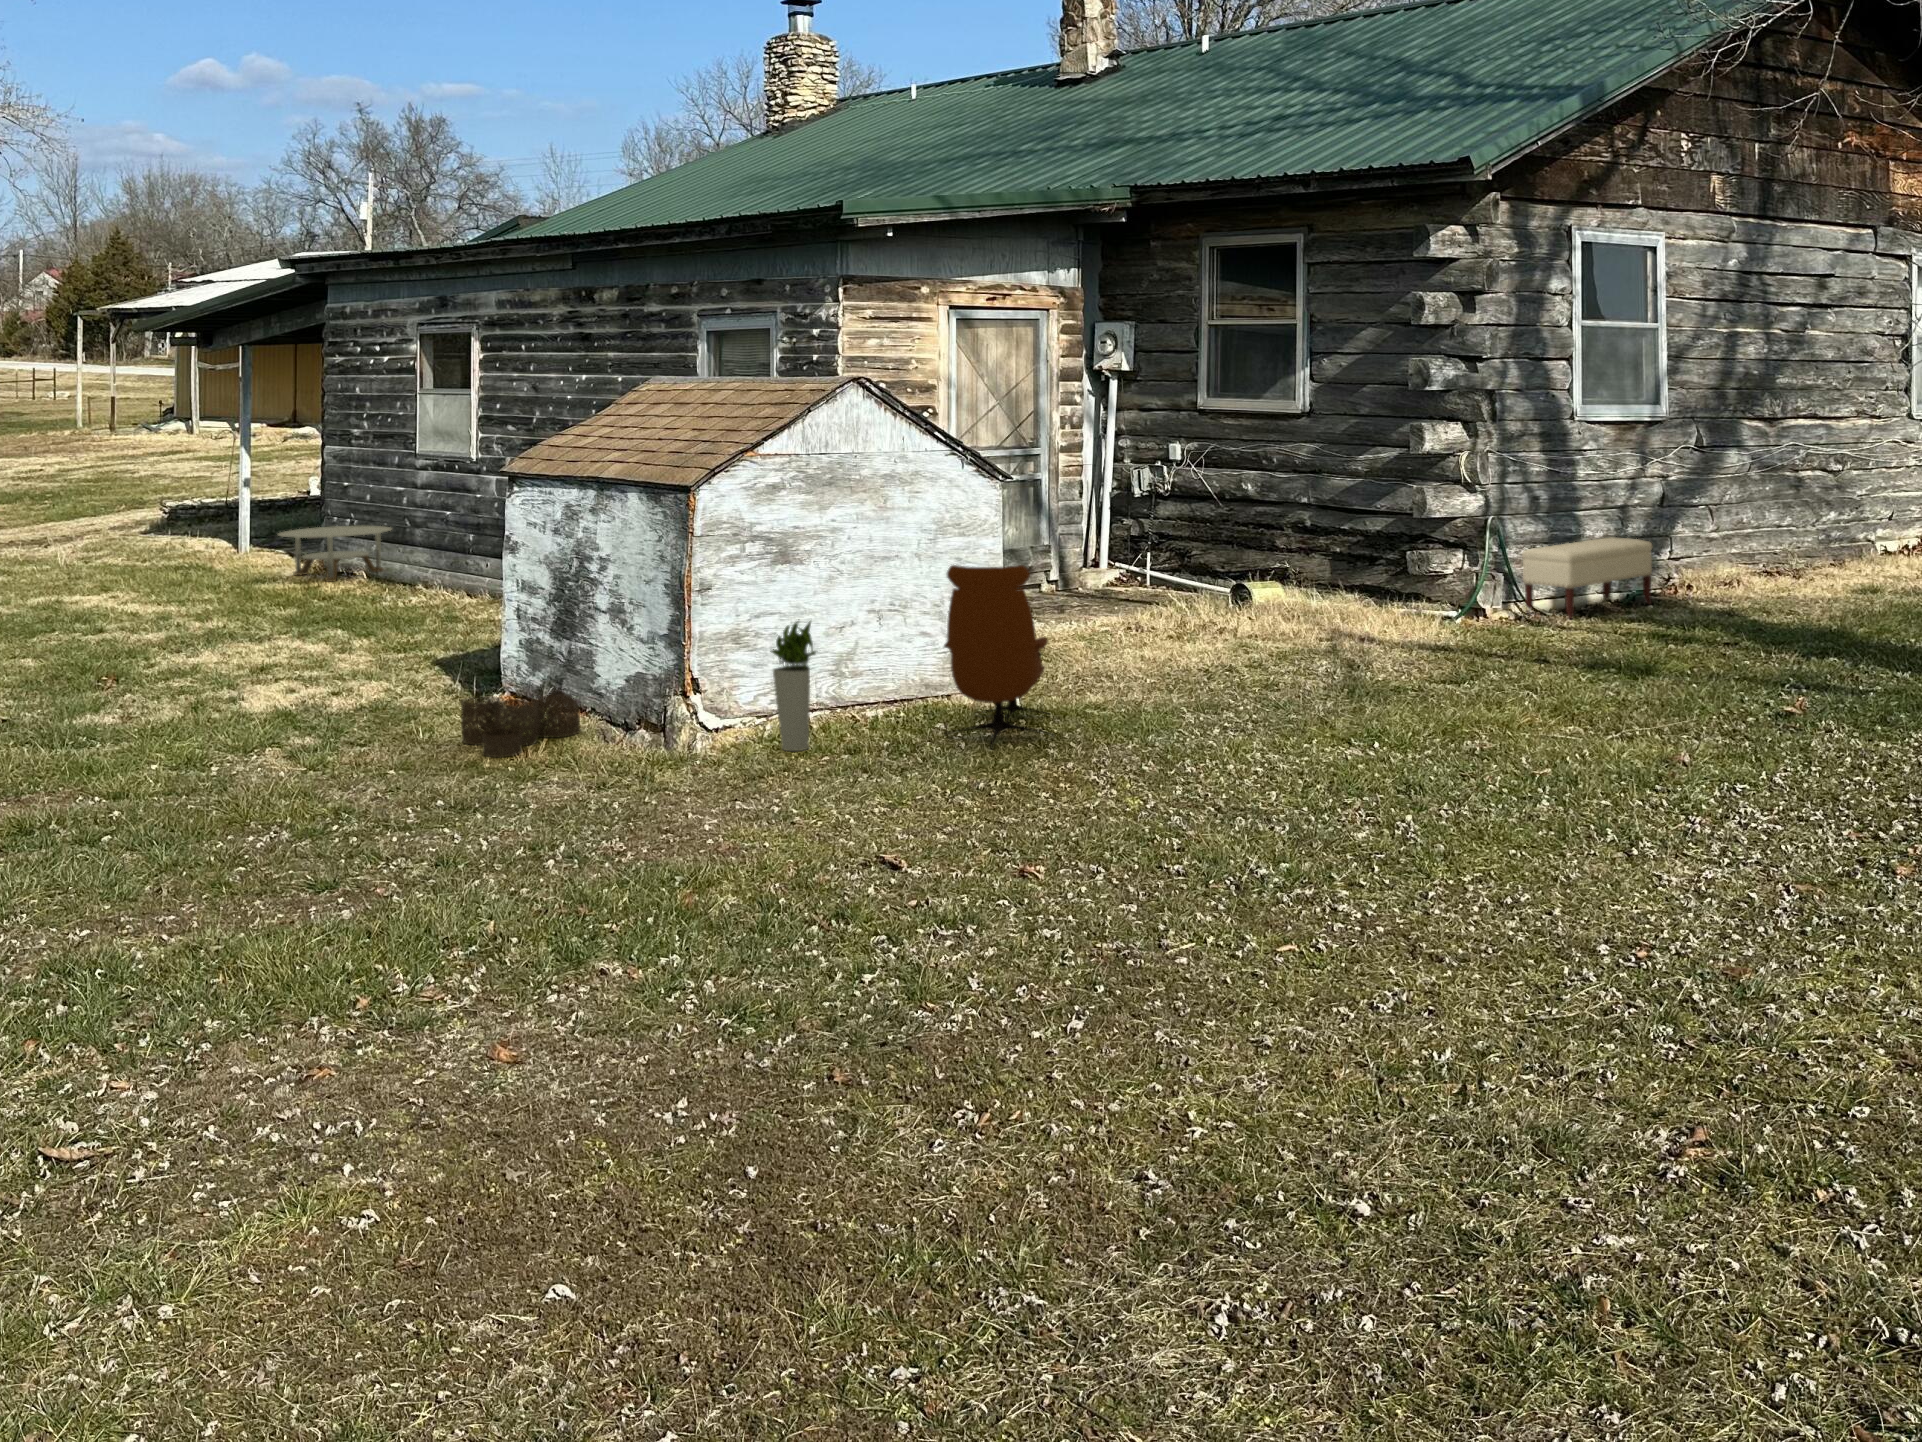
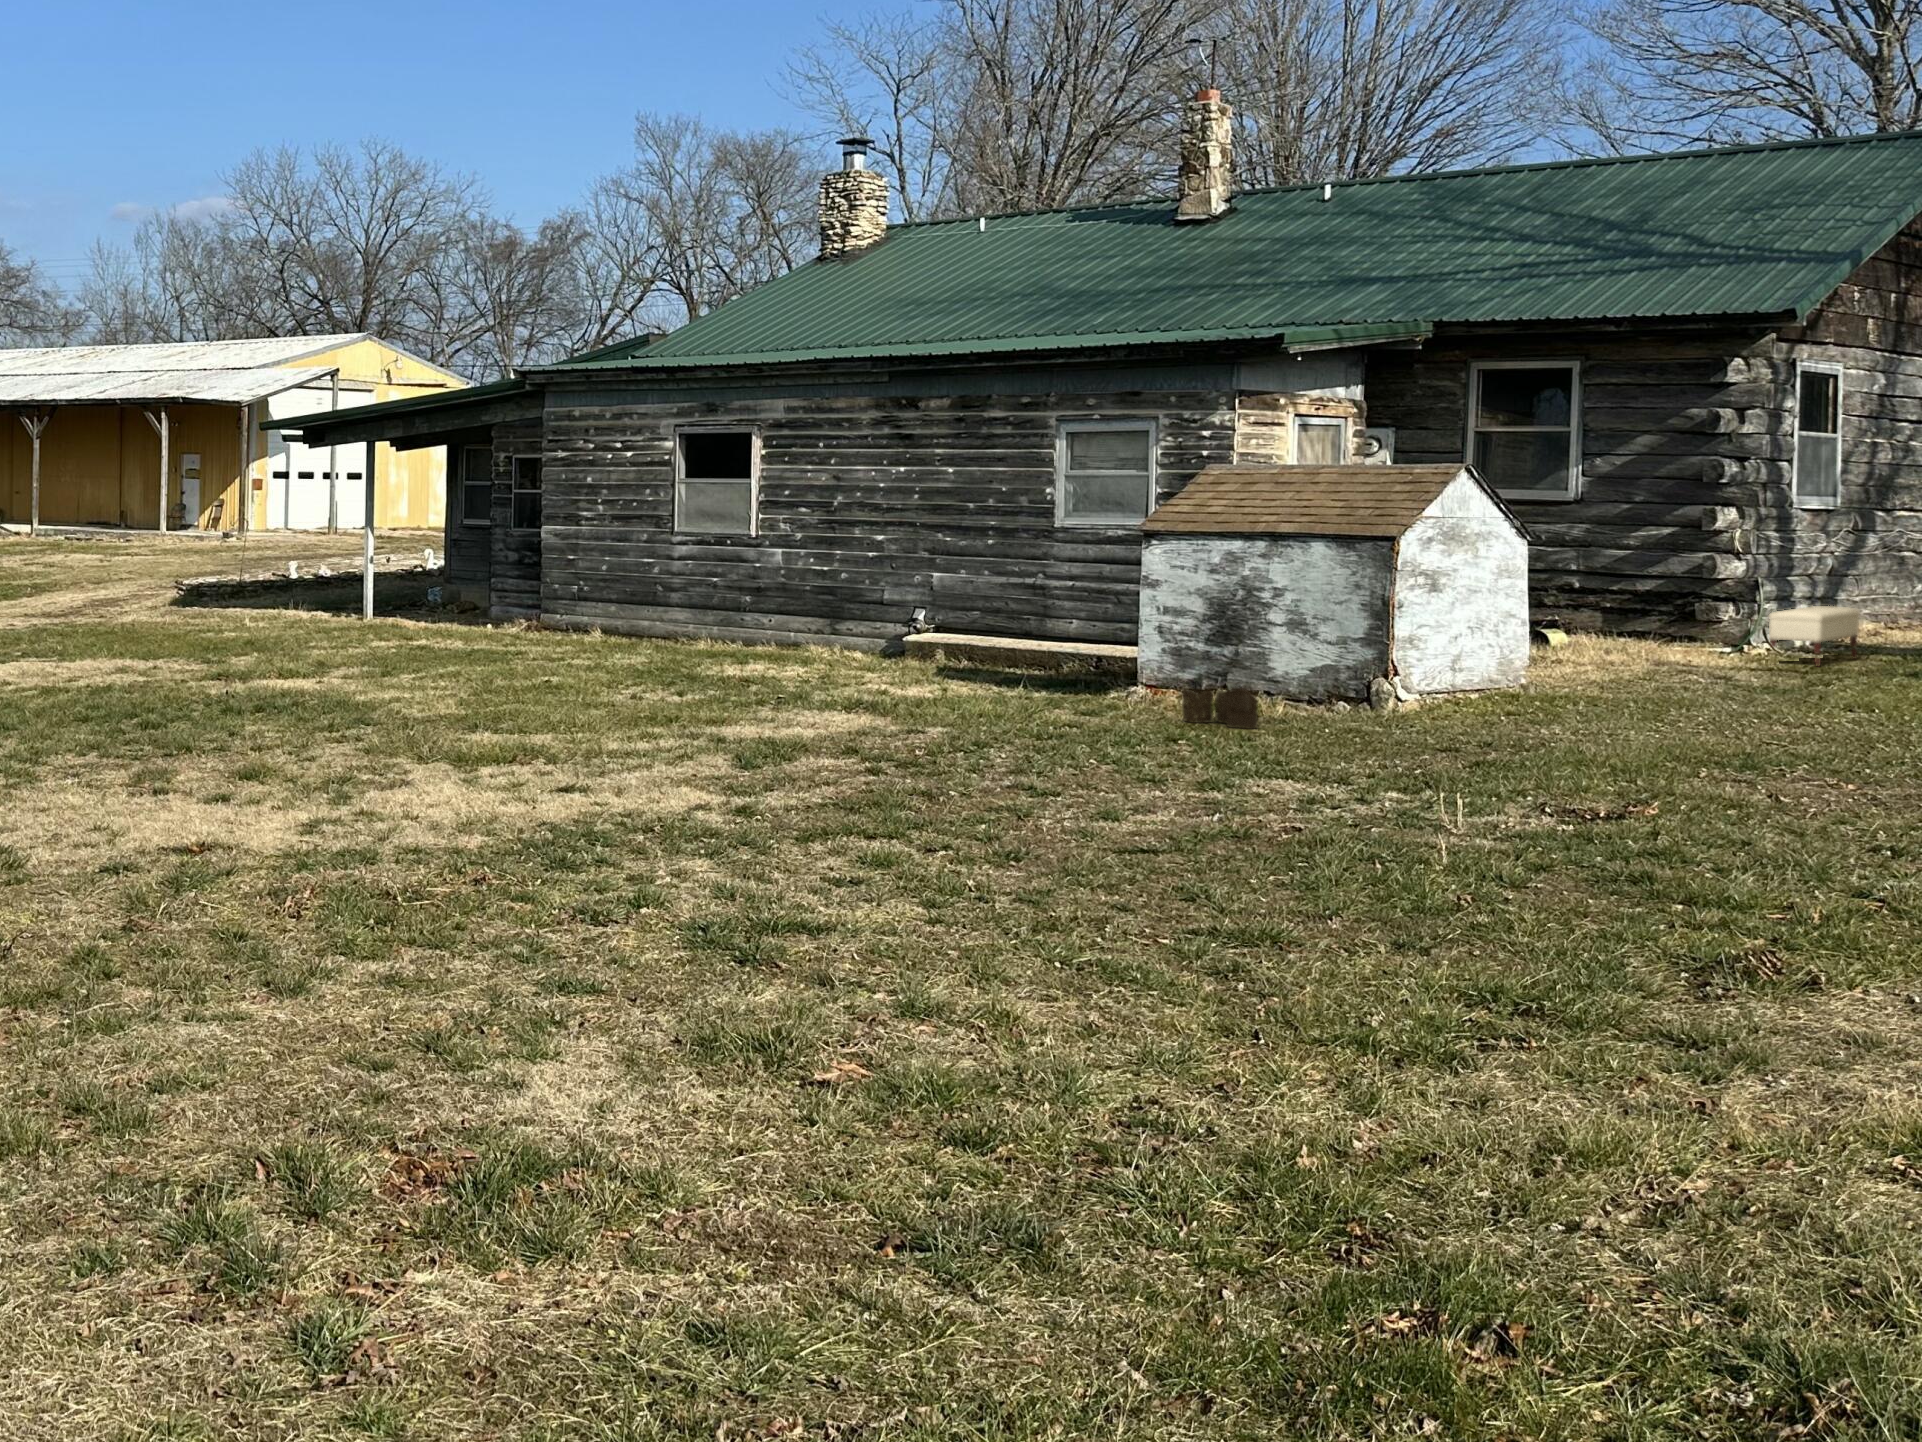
round table: present [278,526,391,582] -> none [583,594,675,638]
lounge chair: present [944,565,1055,749] -> none [1532,593,1653,727]
planter: present [770,621,816,751] -> none [1441,632,1483,728]

